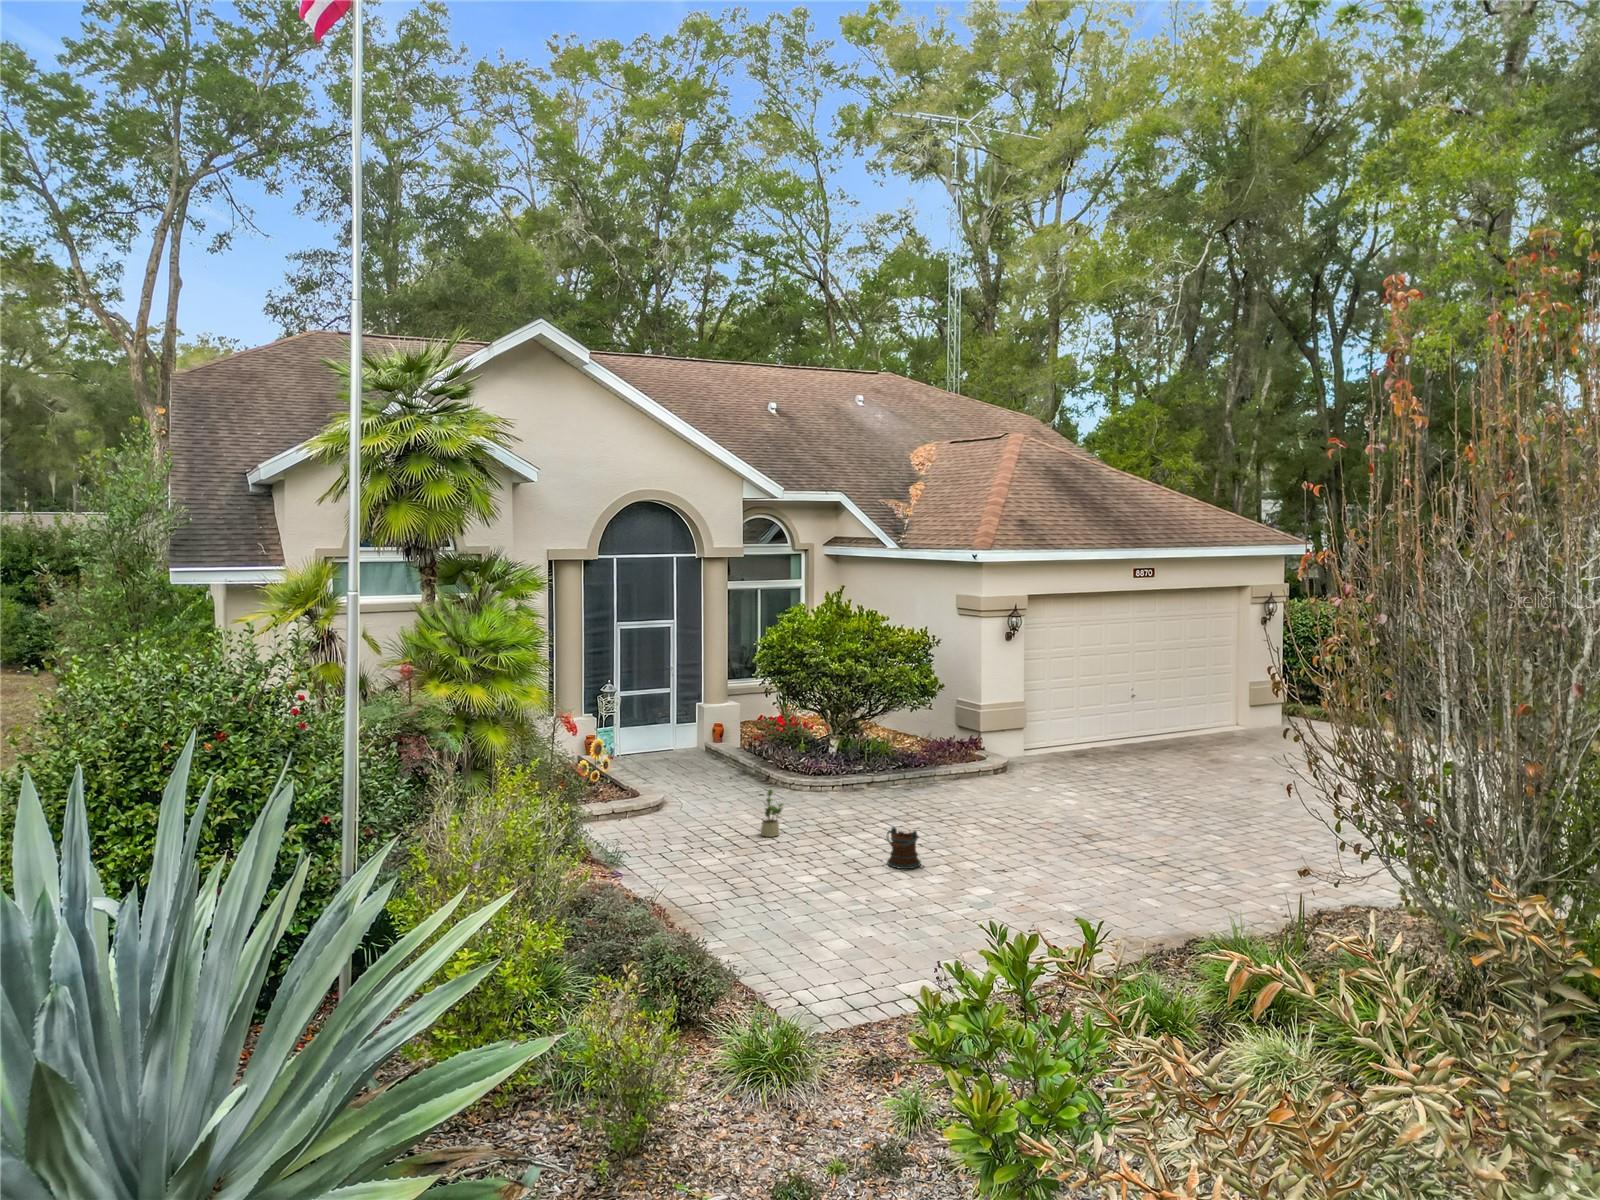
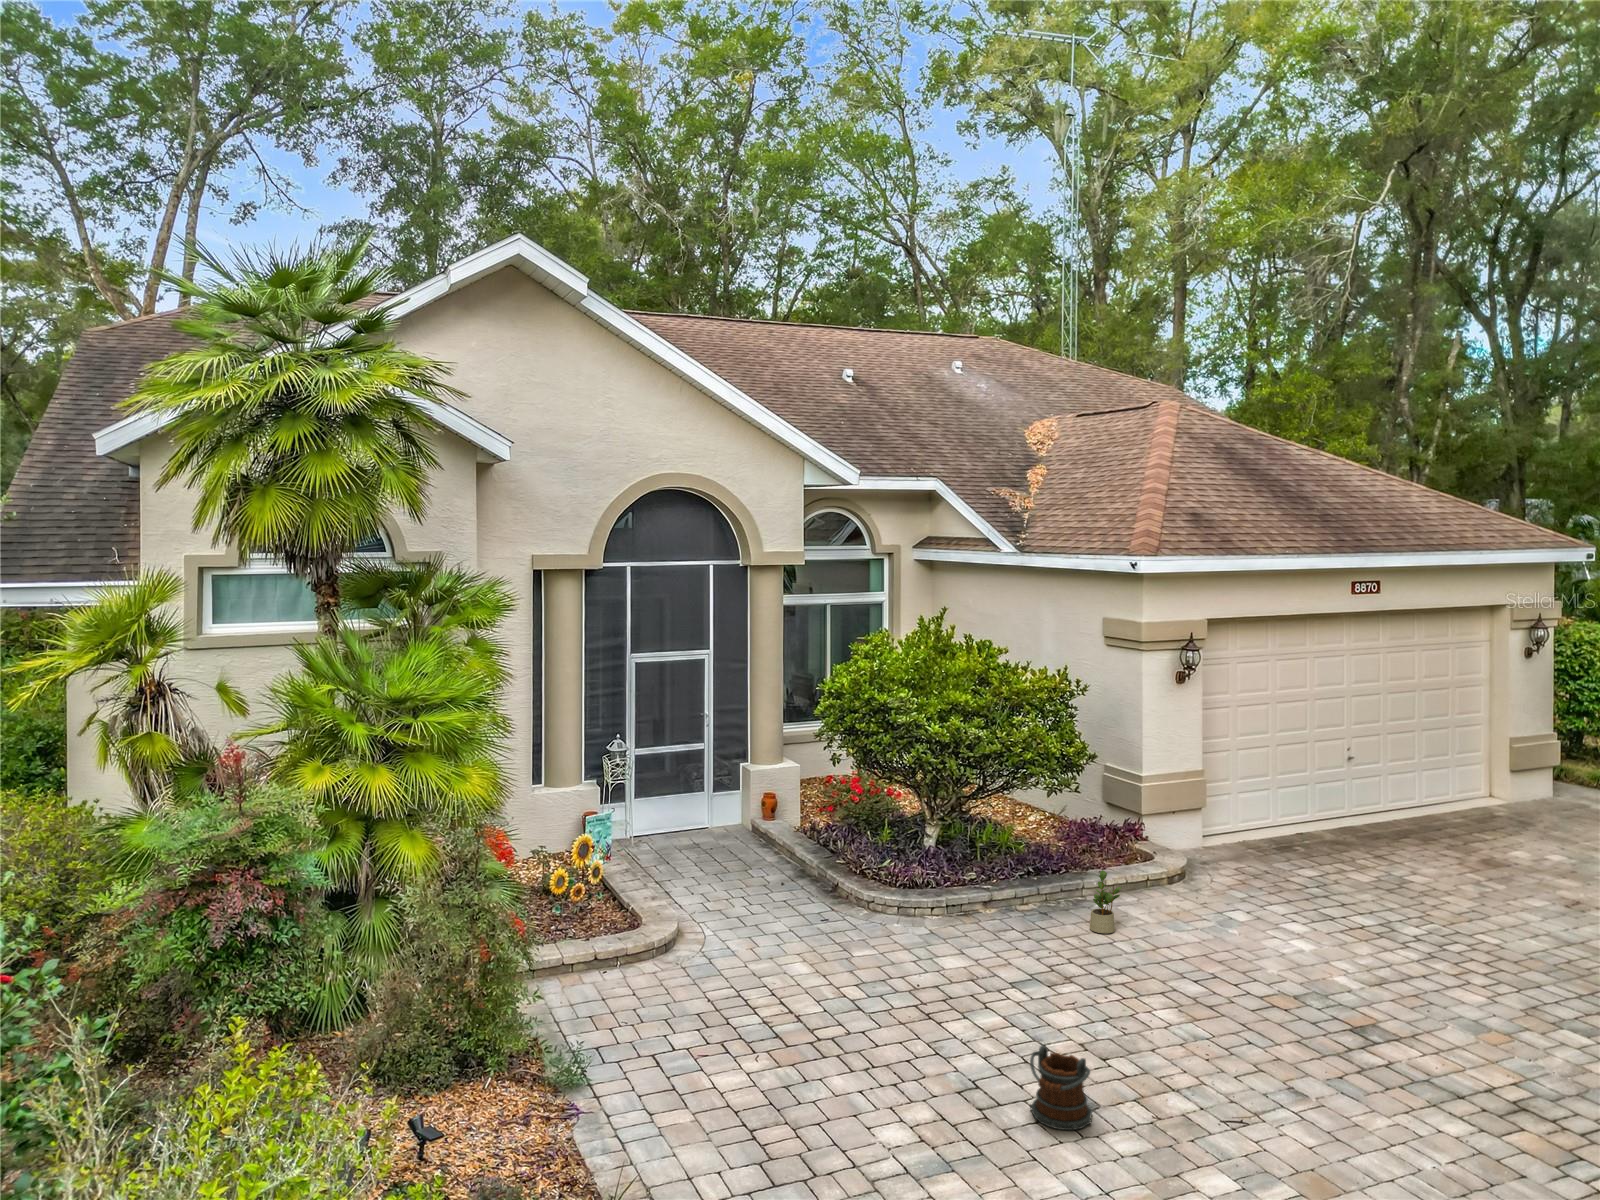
potted plant: present [761,790,783,837] -> present [1090,870,1121,933]

